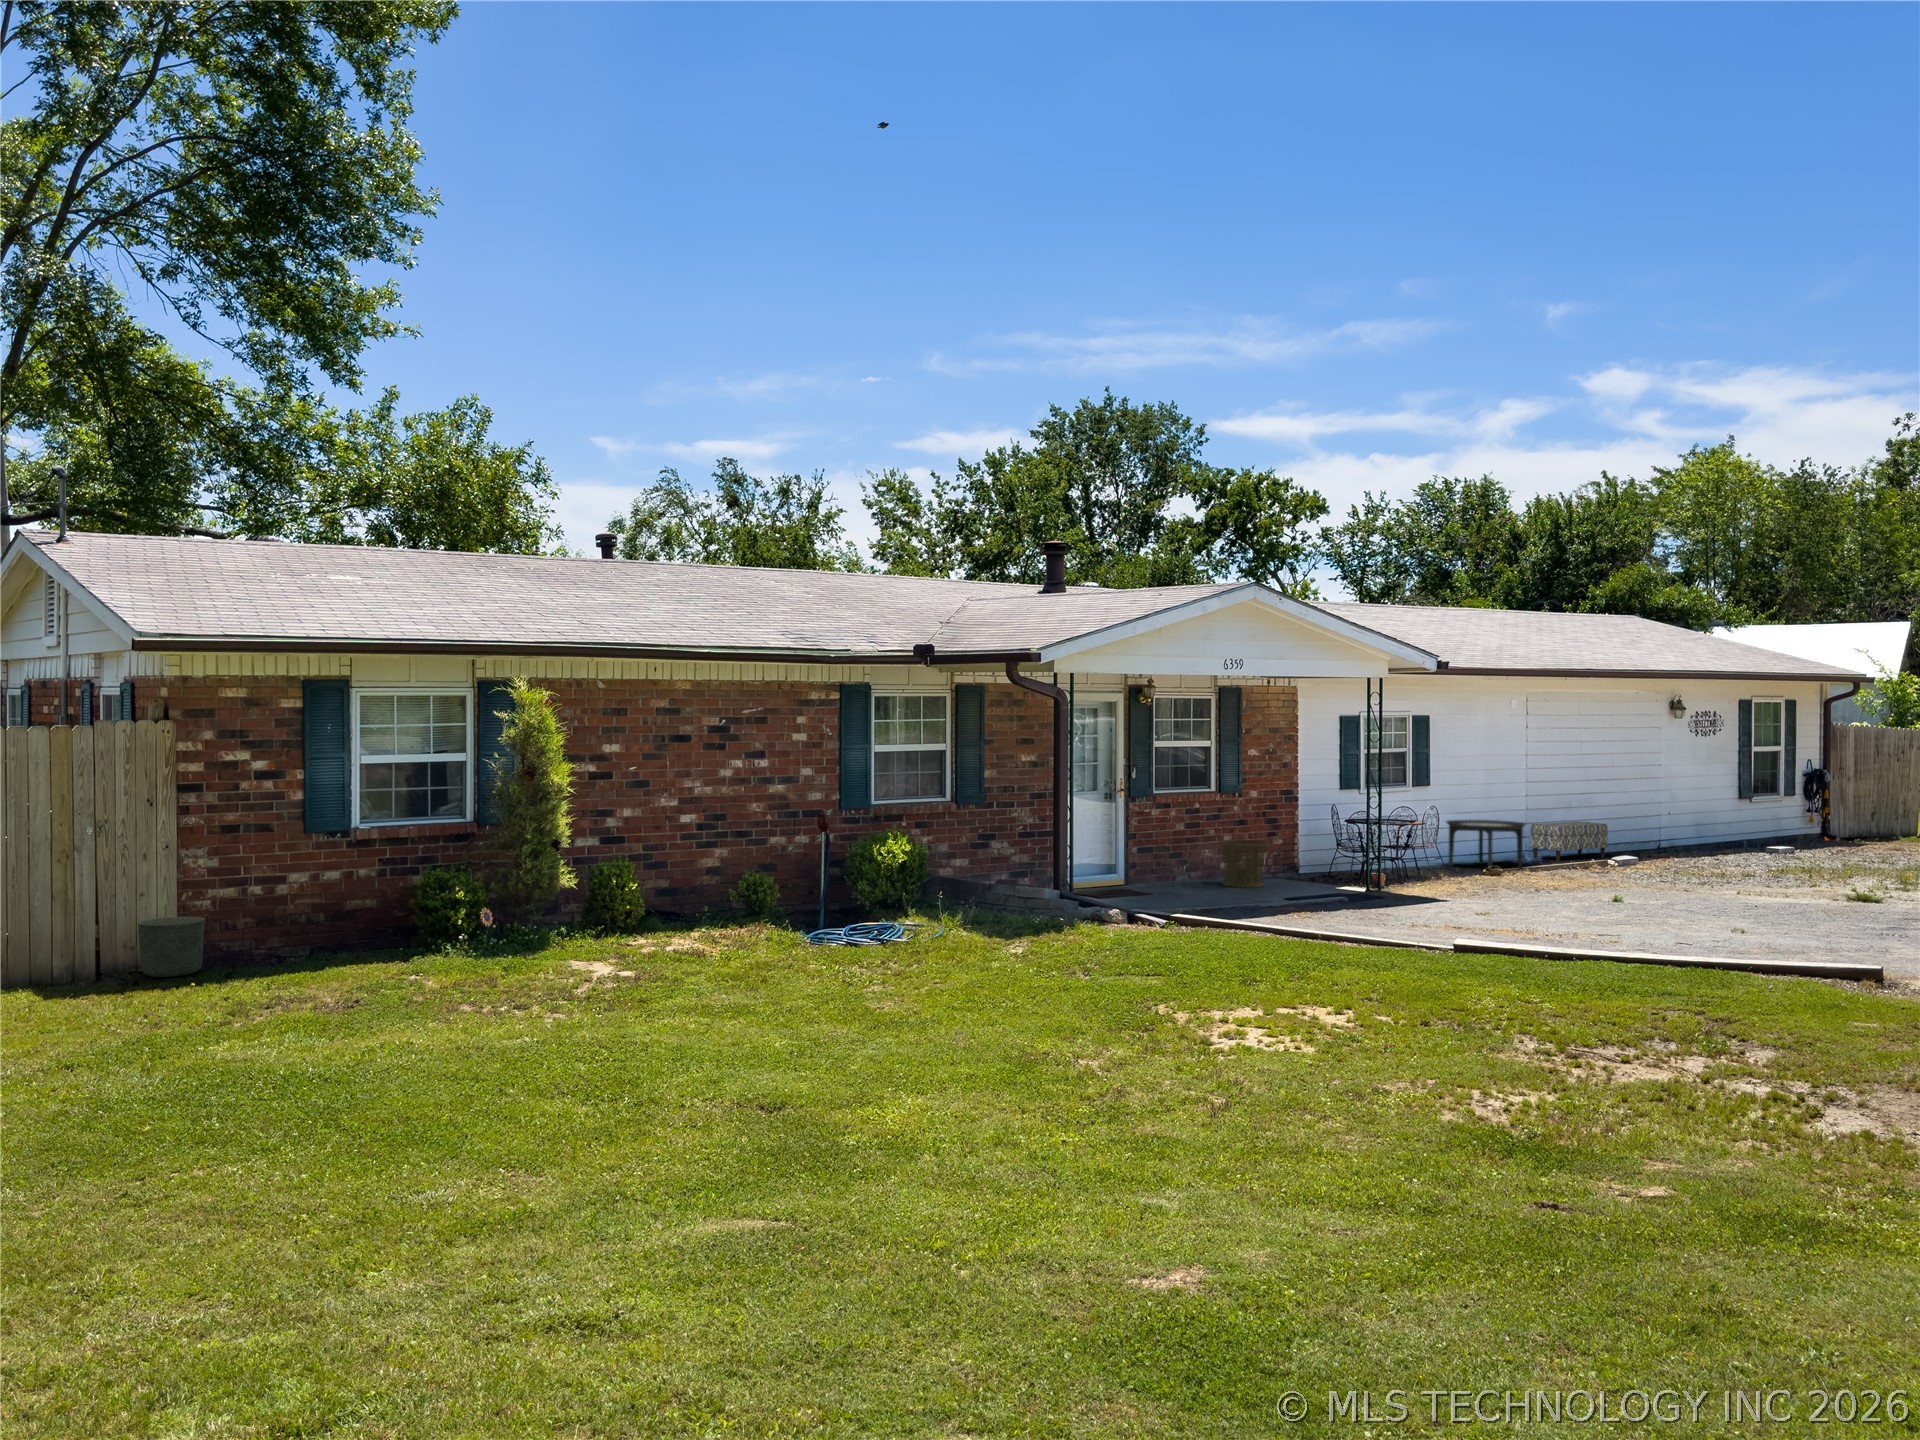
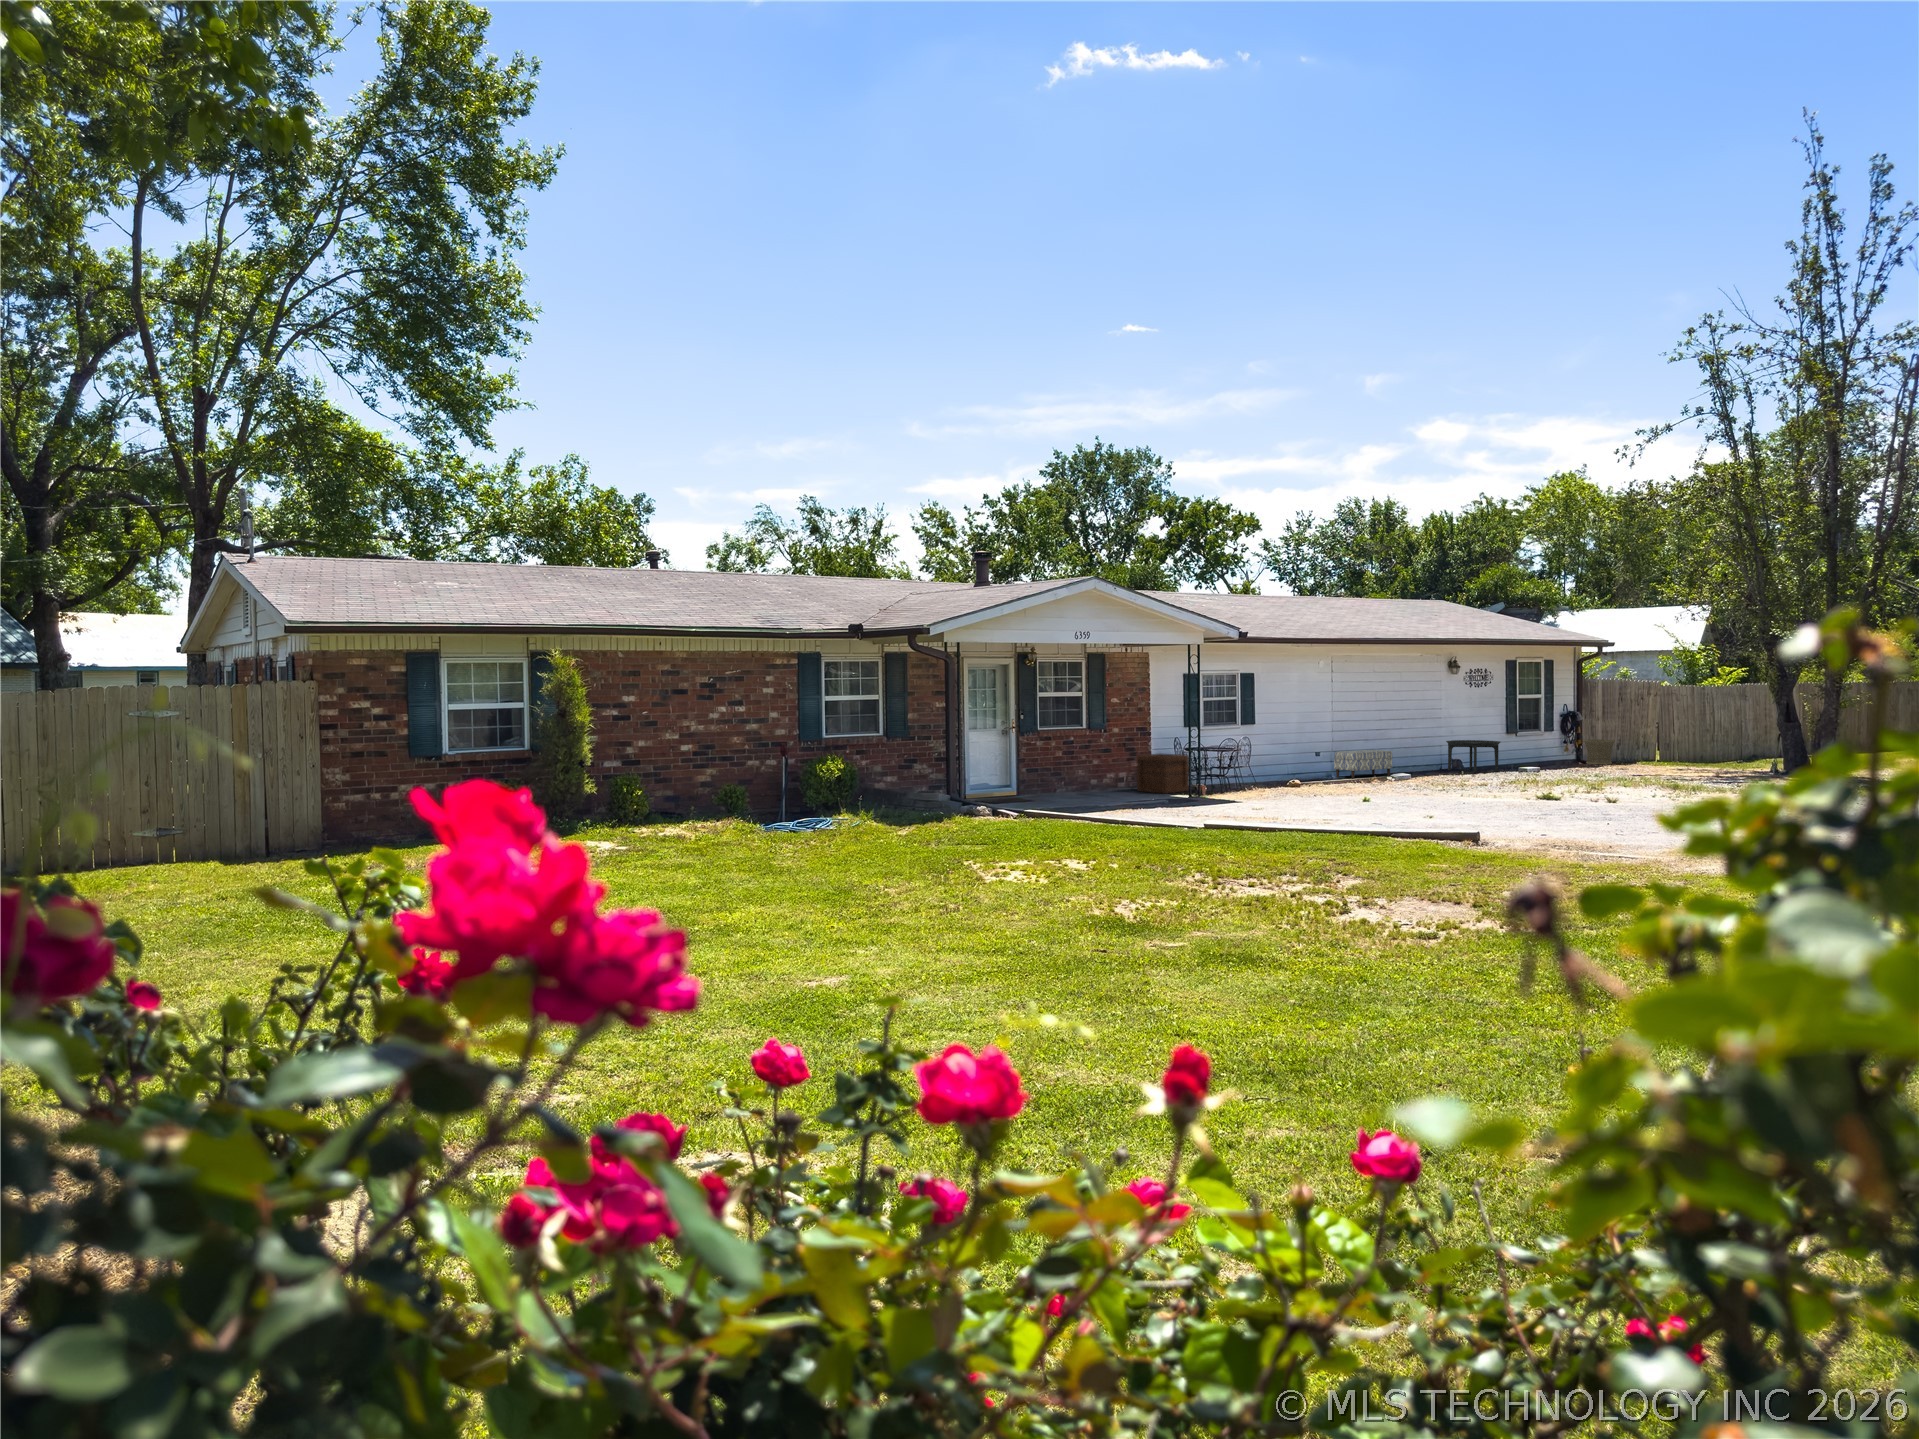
round table: present [1446,820,1525,871] -> present [1446,740,1500,773]
wooden crate: none [1284,826,1355,883] -> present [1137,754,1189,794]
basket: present [1218,840,1269,887] -> present [1584,739,1615,764]
planter: present [138,917,204,977] -> none [289,814,335,854]

